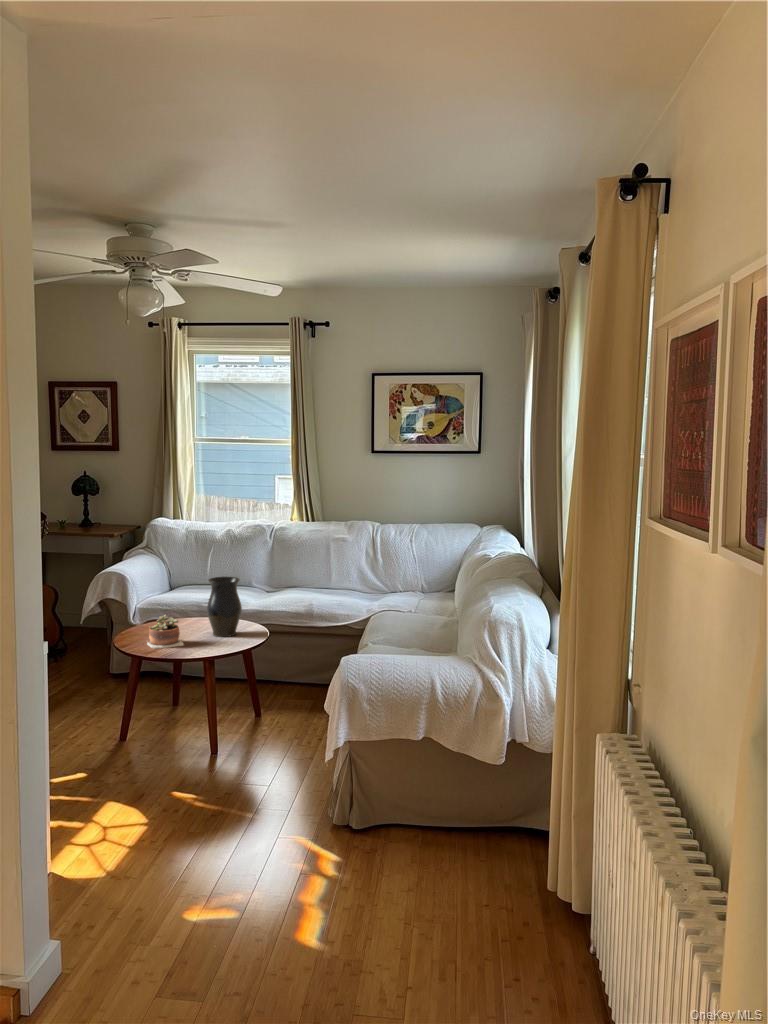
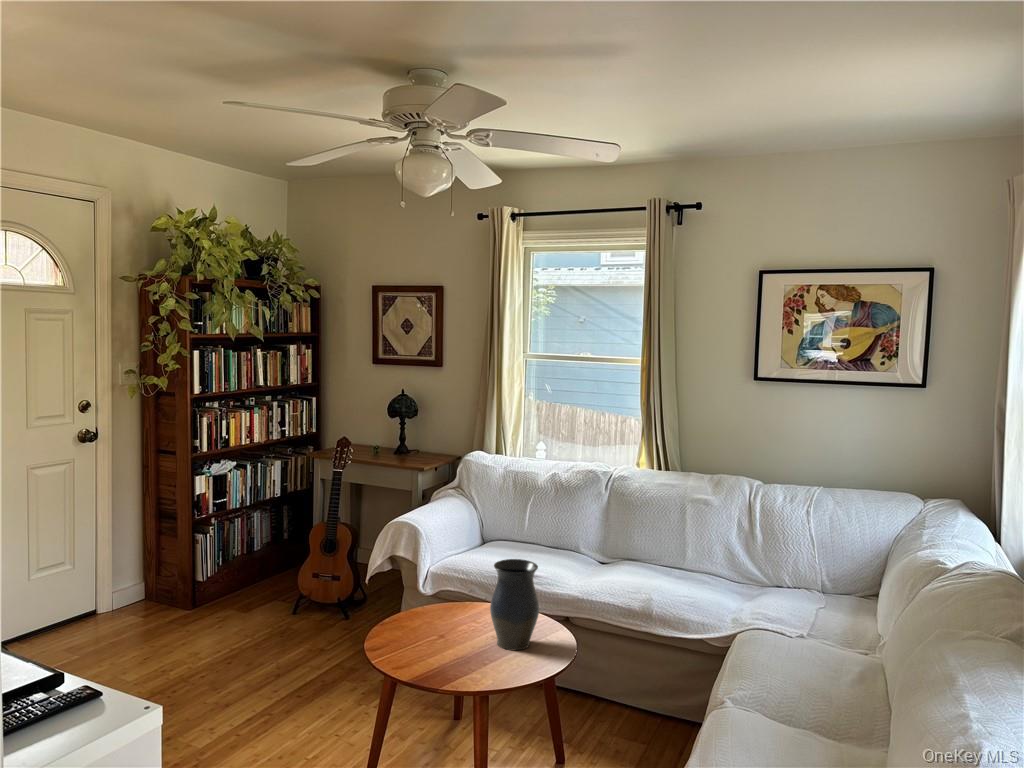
succulent plant: present [147,615,184,649] -> none [401,611,449,665]

